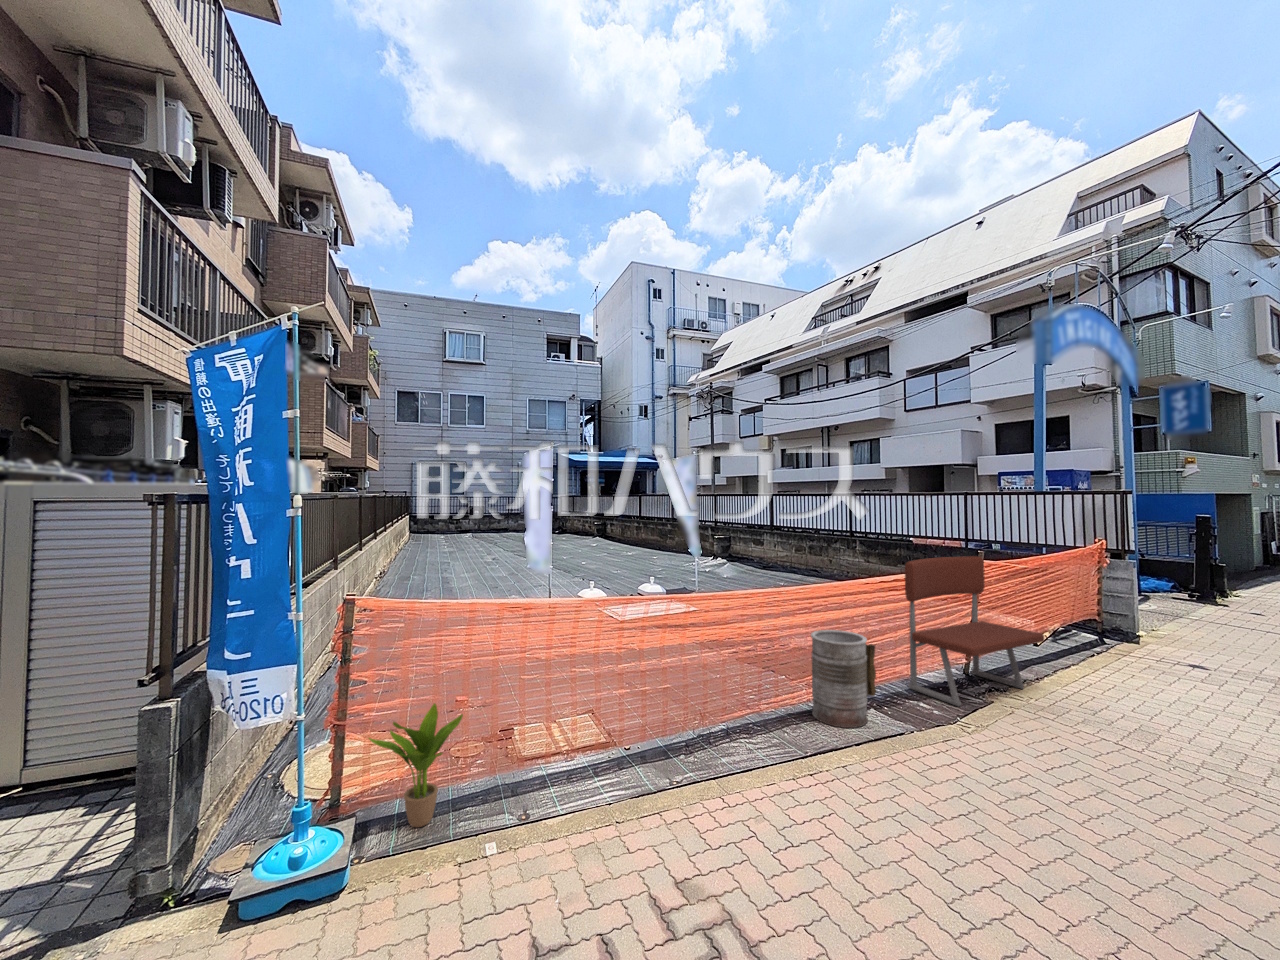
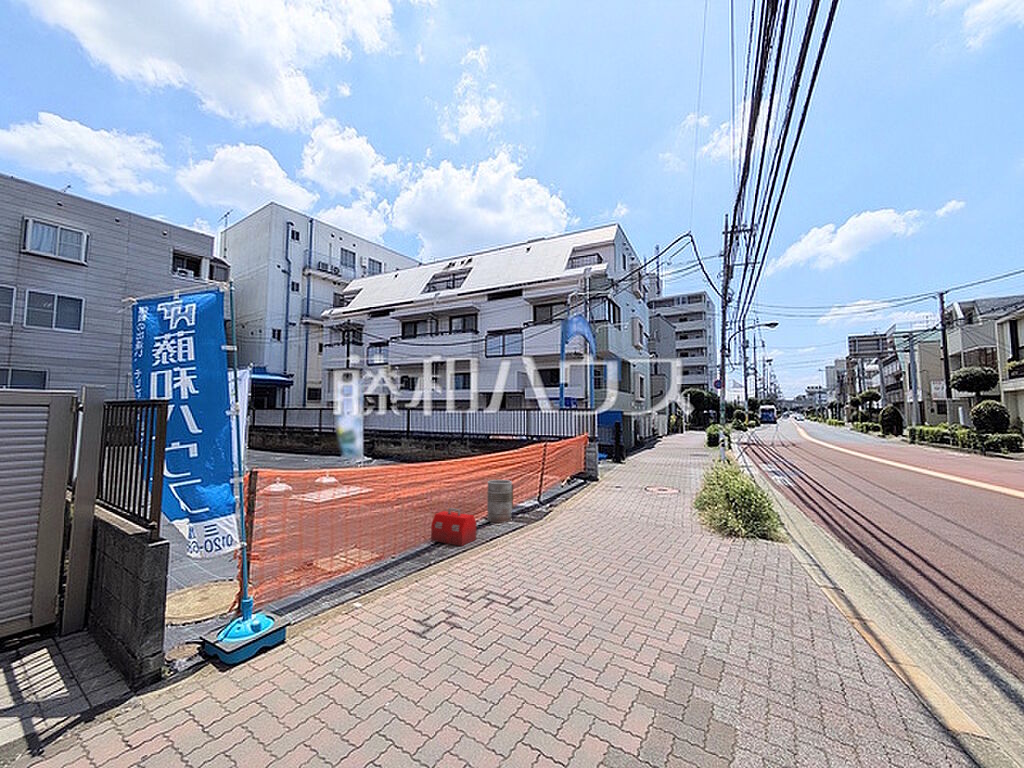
bench: present [905,556,1044,706] -> none [521,443,571,510]
toolbox: none [662,687,751,782] -> present [431,508,477,546]
potted plant: present [369,703,463,827] -> none [325,524,371,582]

